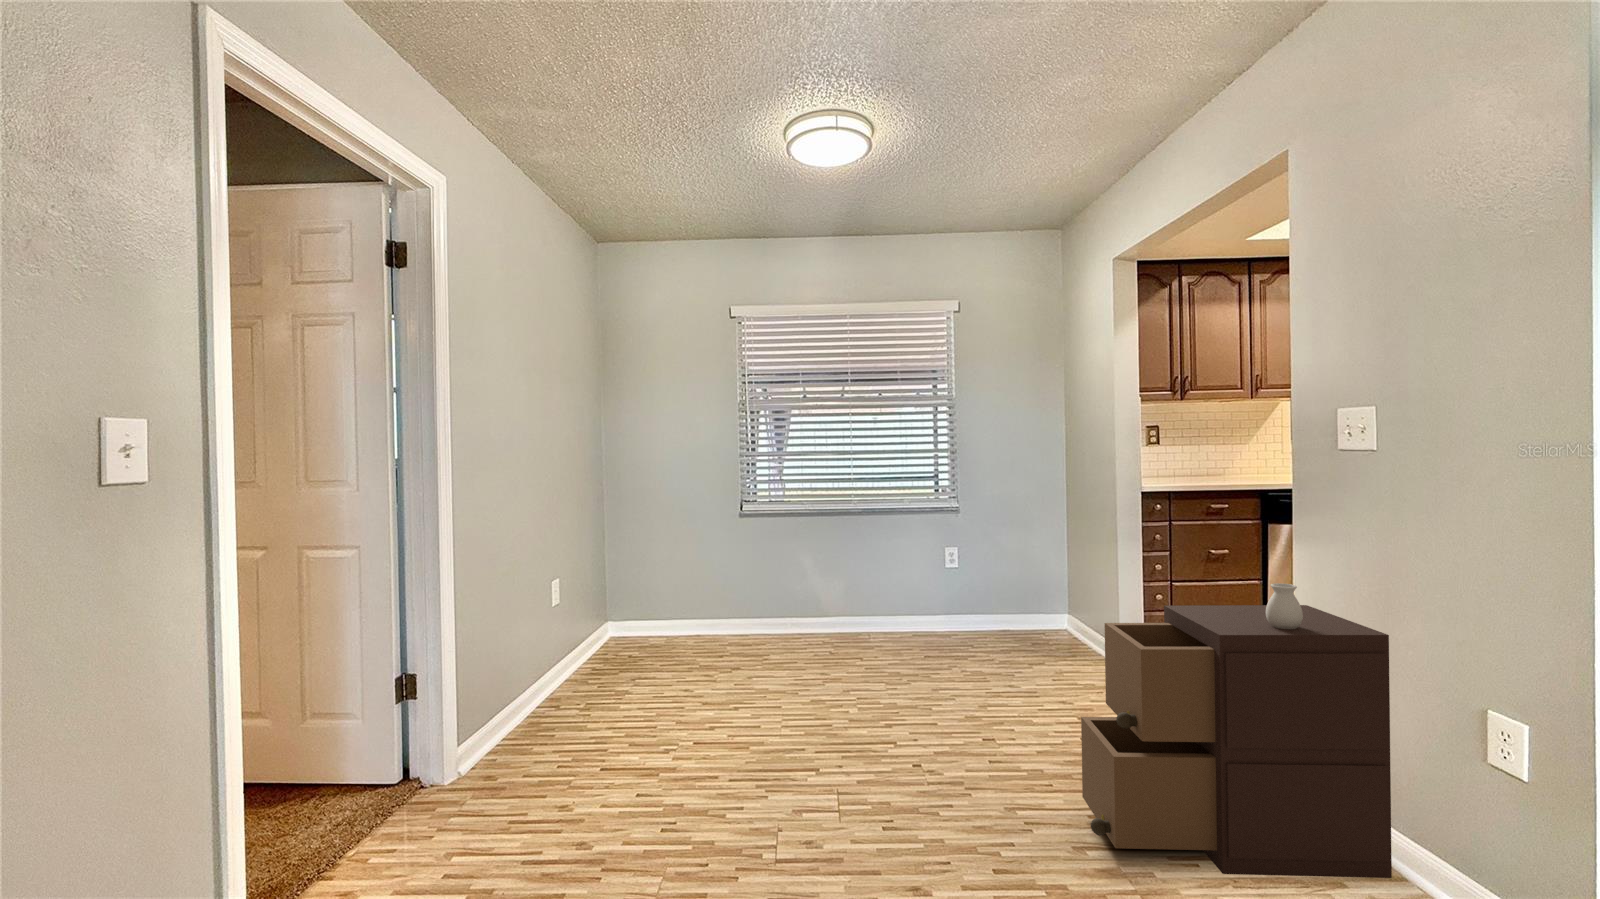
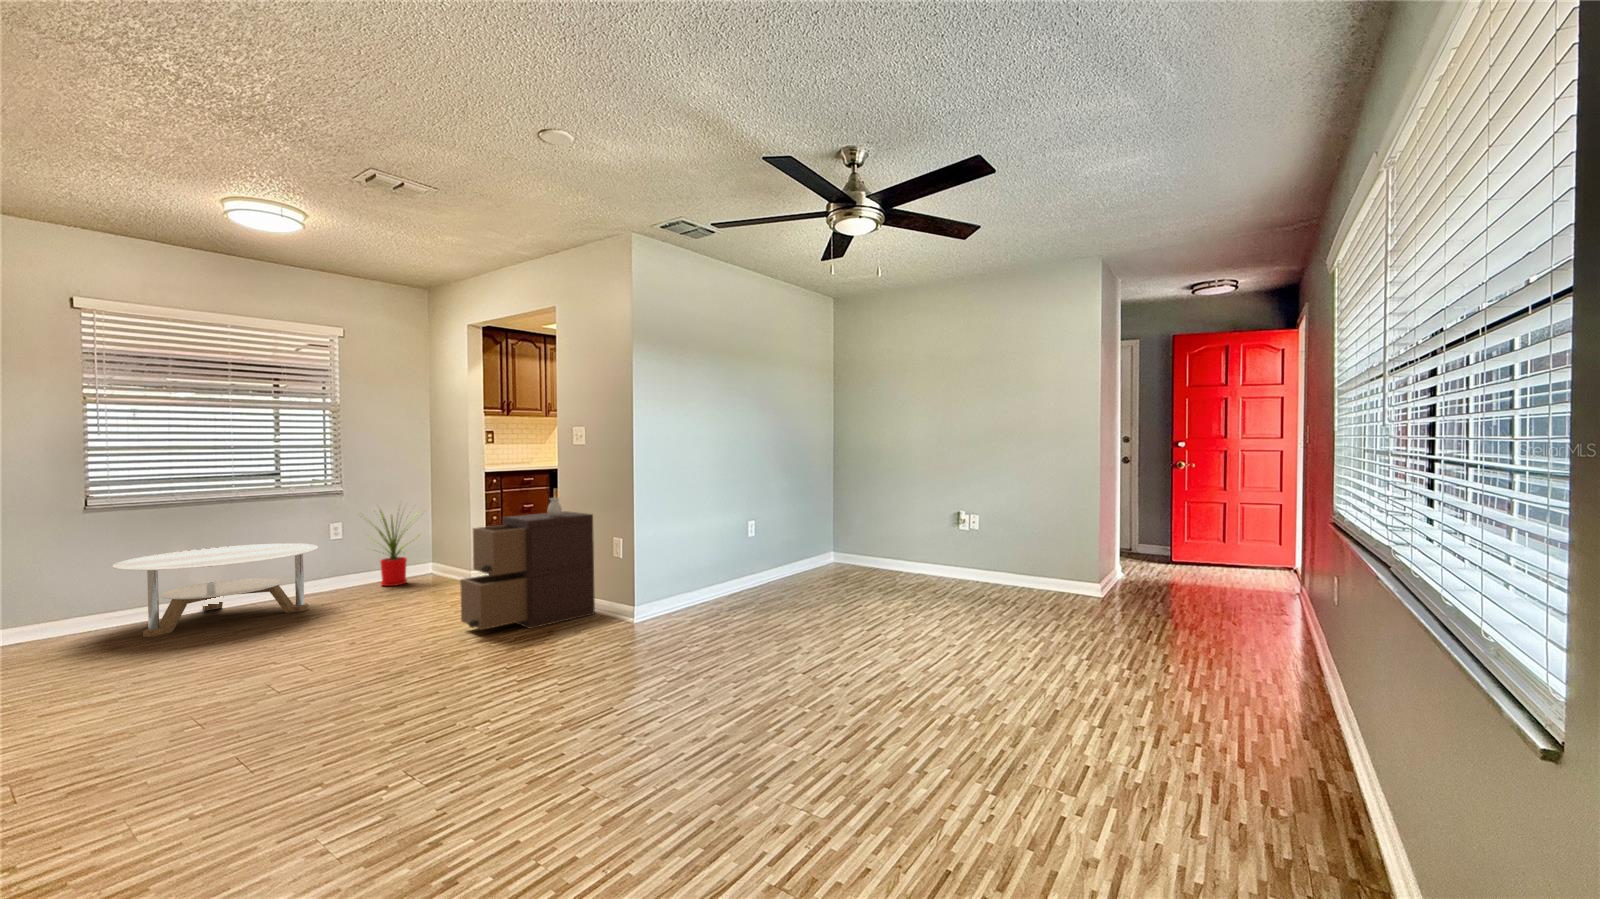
house plant: none [969,526,1062,648] -> present [375,511,420,586]
round table: none [732,568,917,674] -> present [113,543,318,637]

